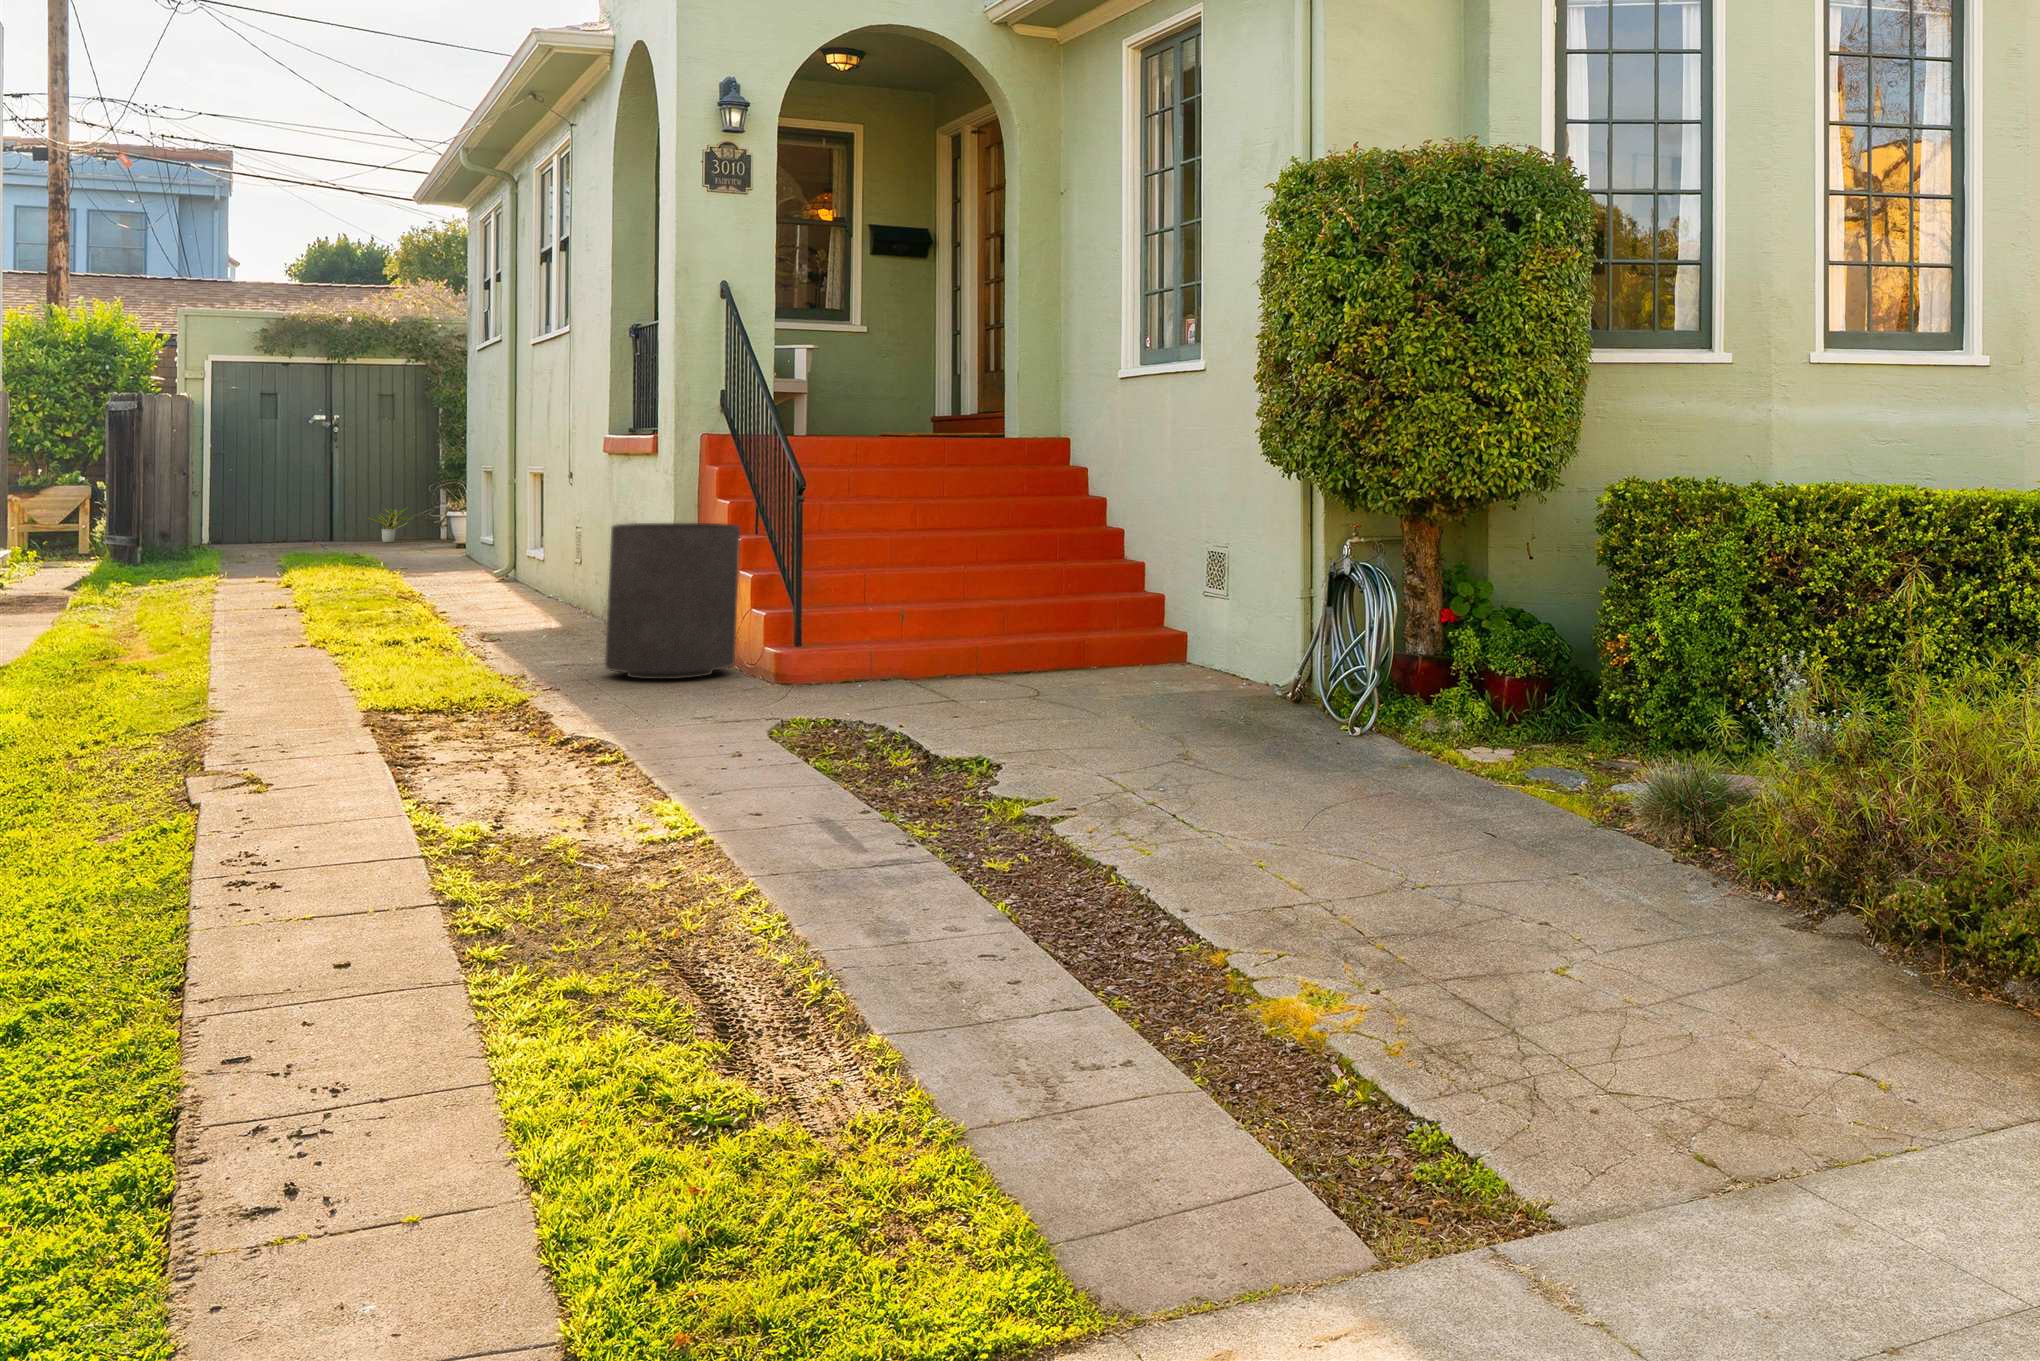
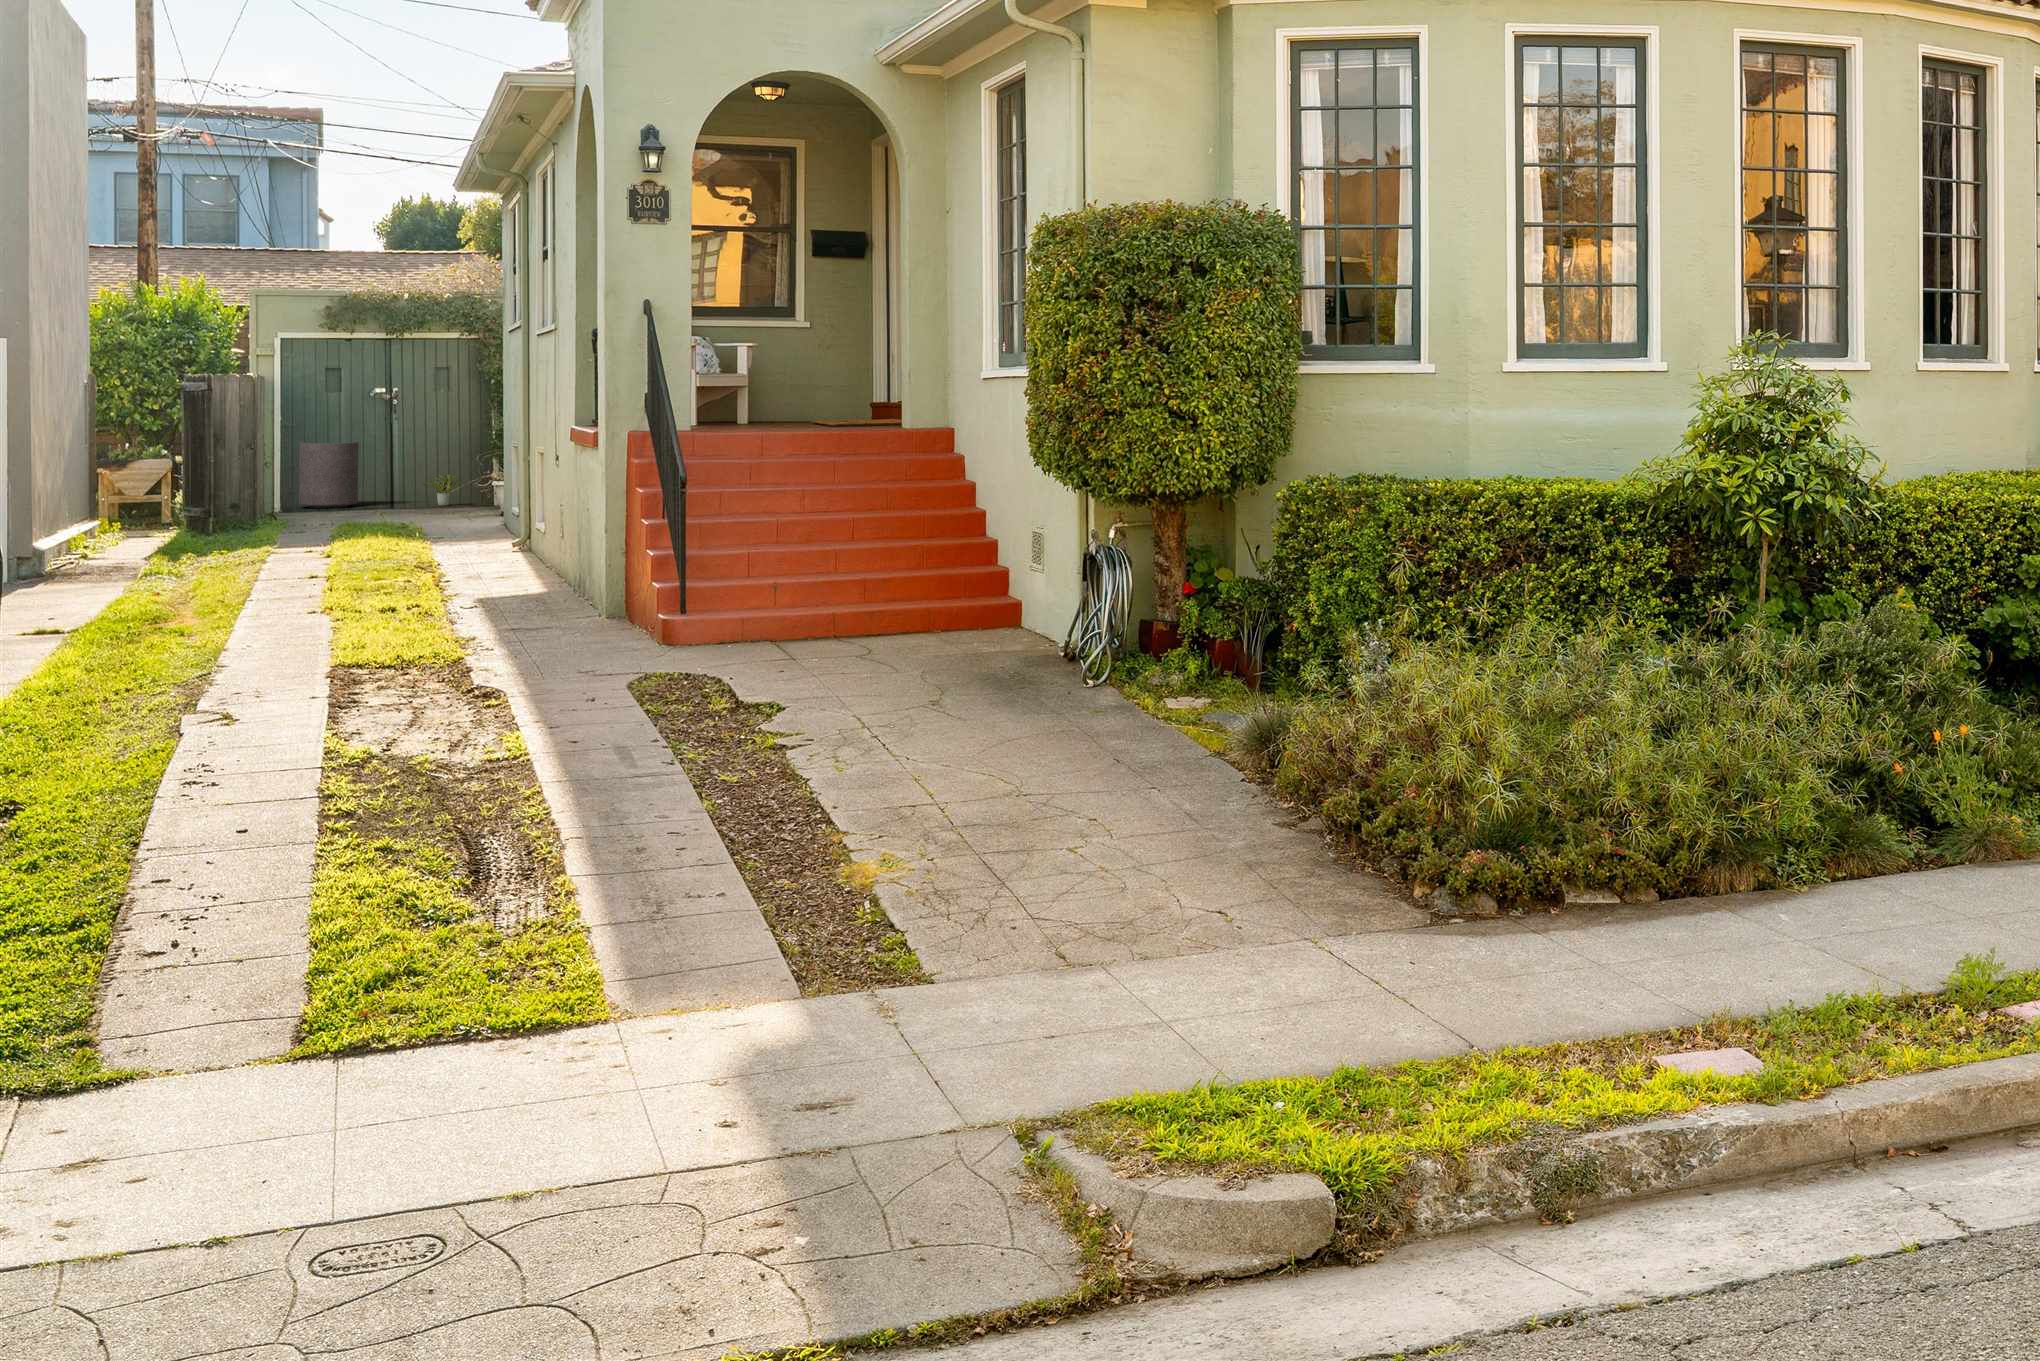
trash can: present [605,523,740,679] -> present [299,441,359,508]

